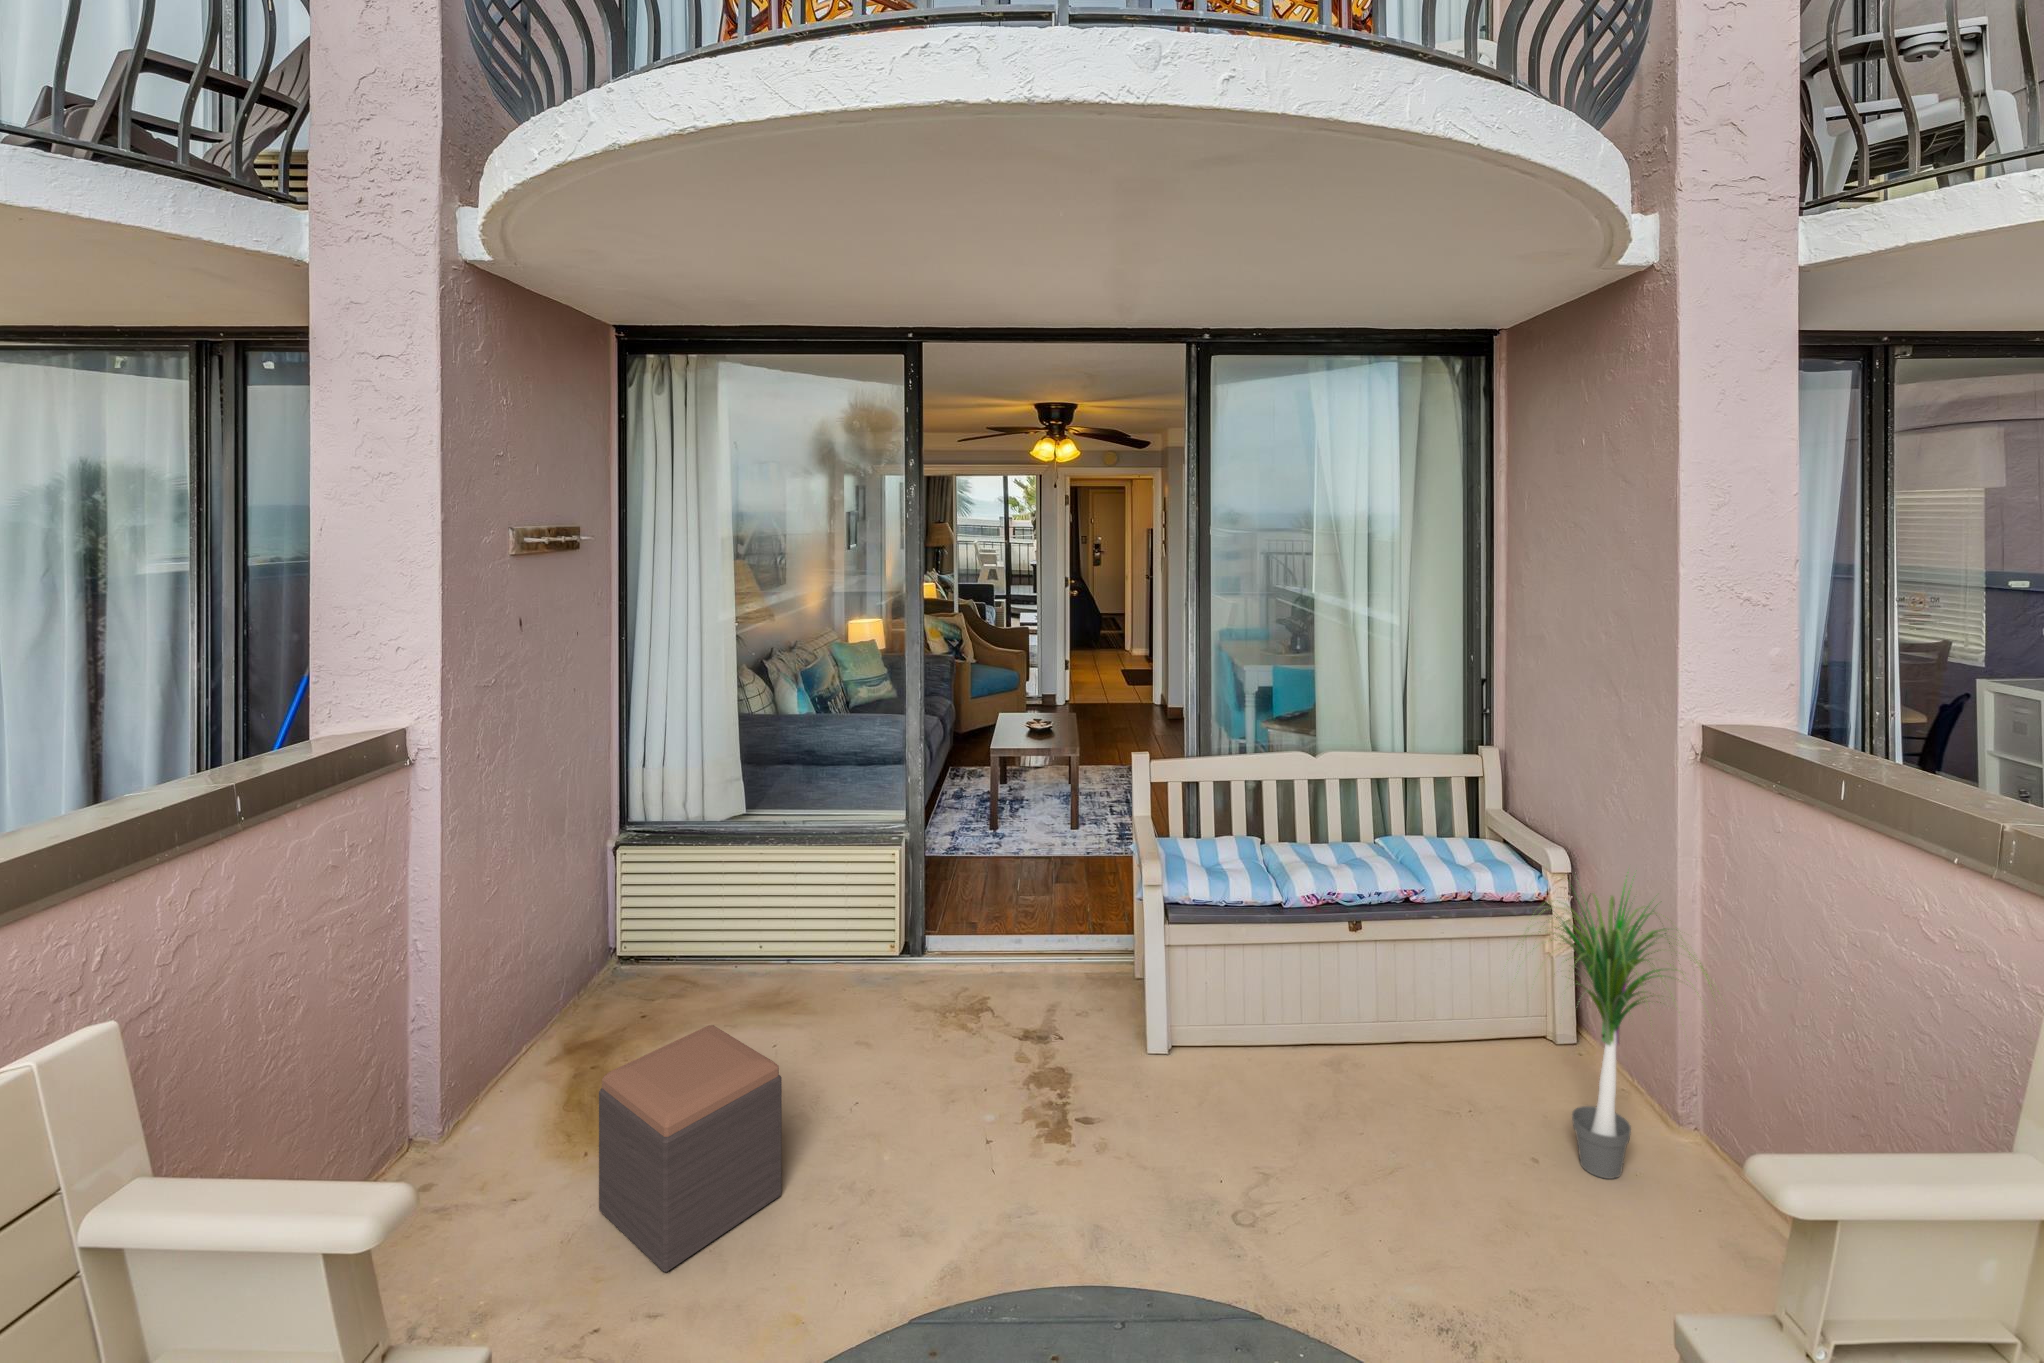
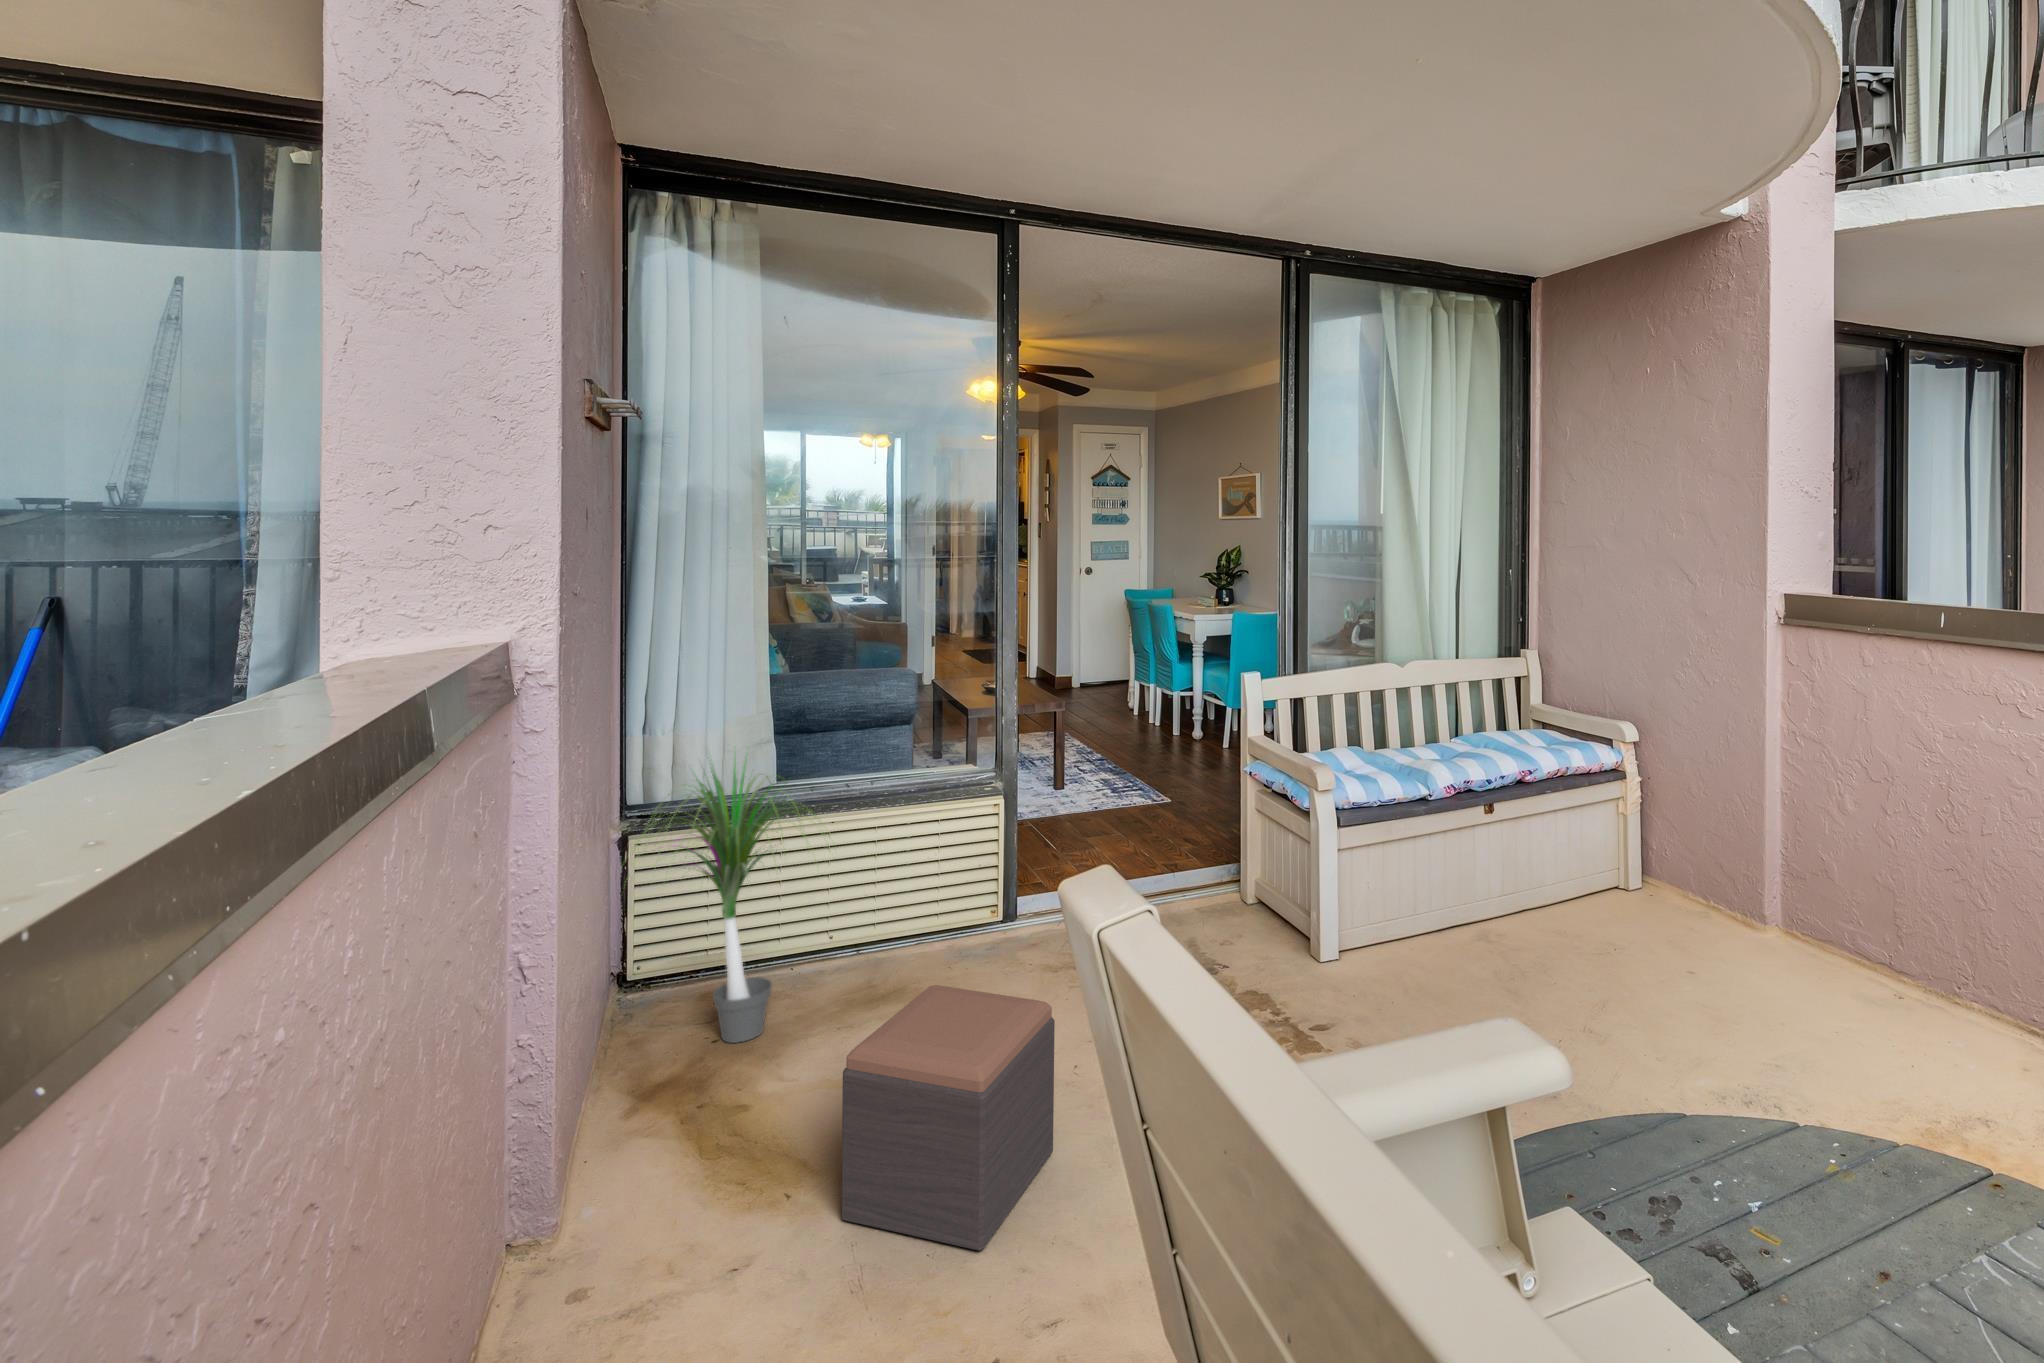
potted plant: present [1517,876,1710,1179] -> present [638,764,812,1043]

